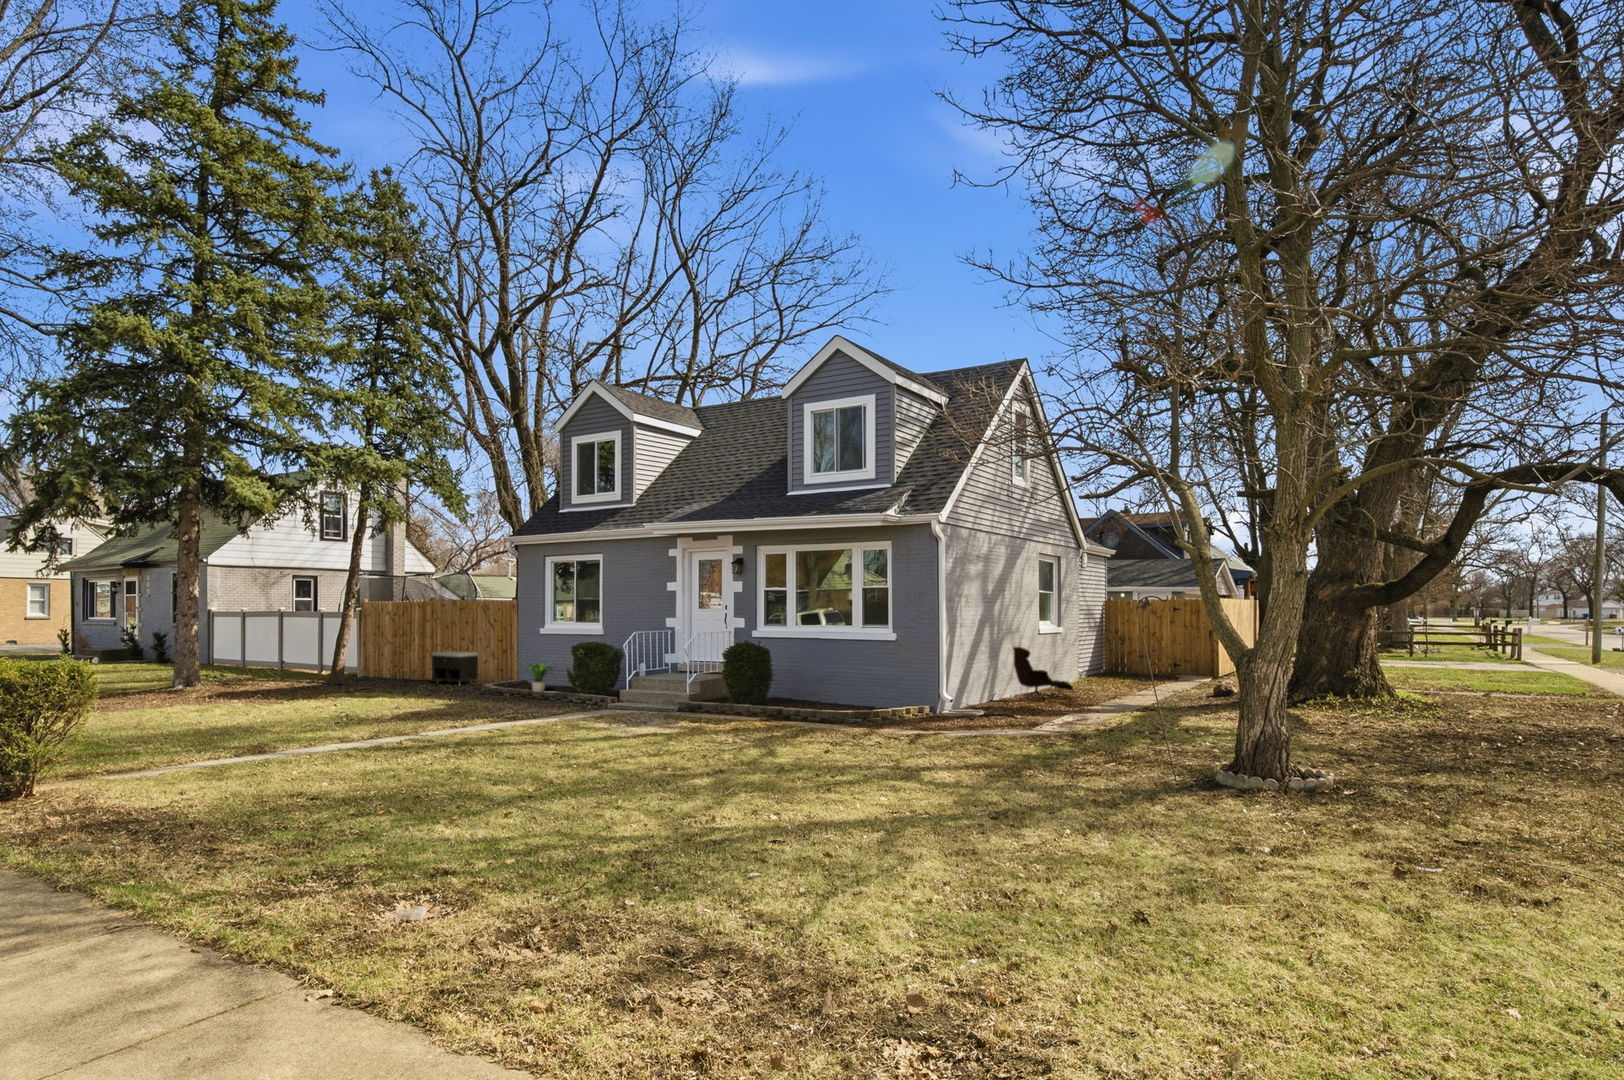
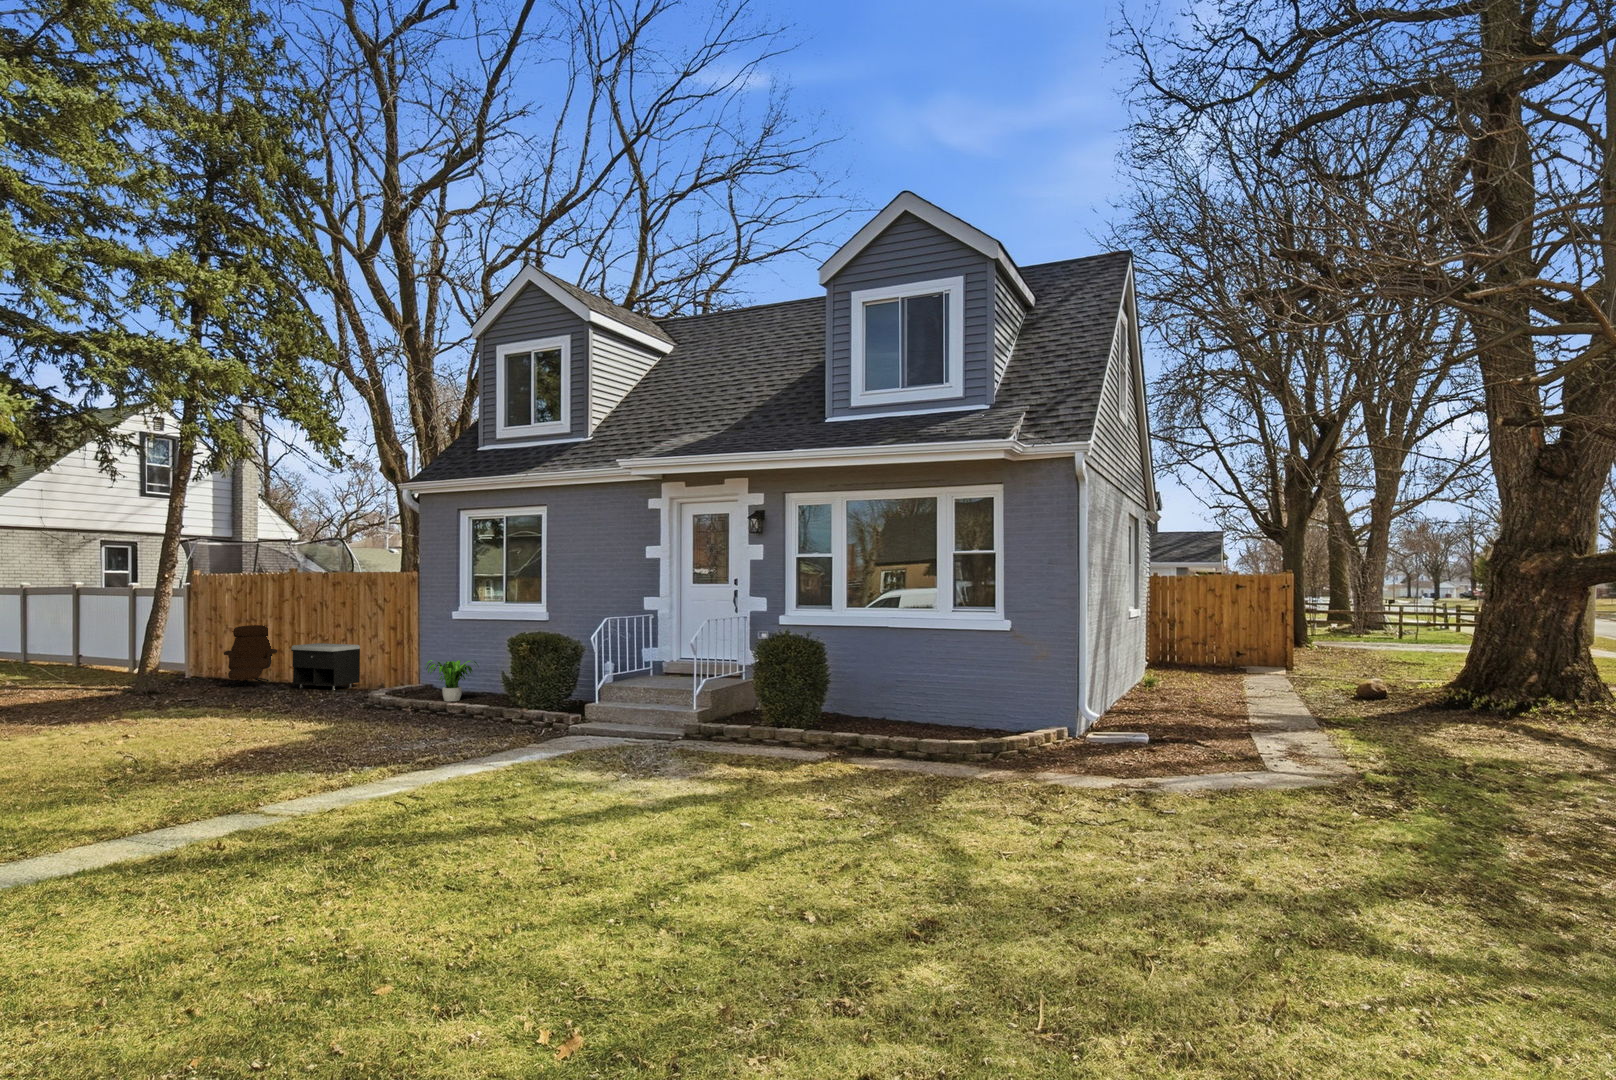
lounge chair: present [1013,647,1073,699] -> present [224,625,277,688]

